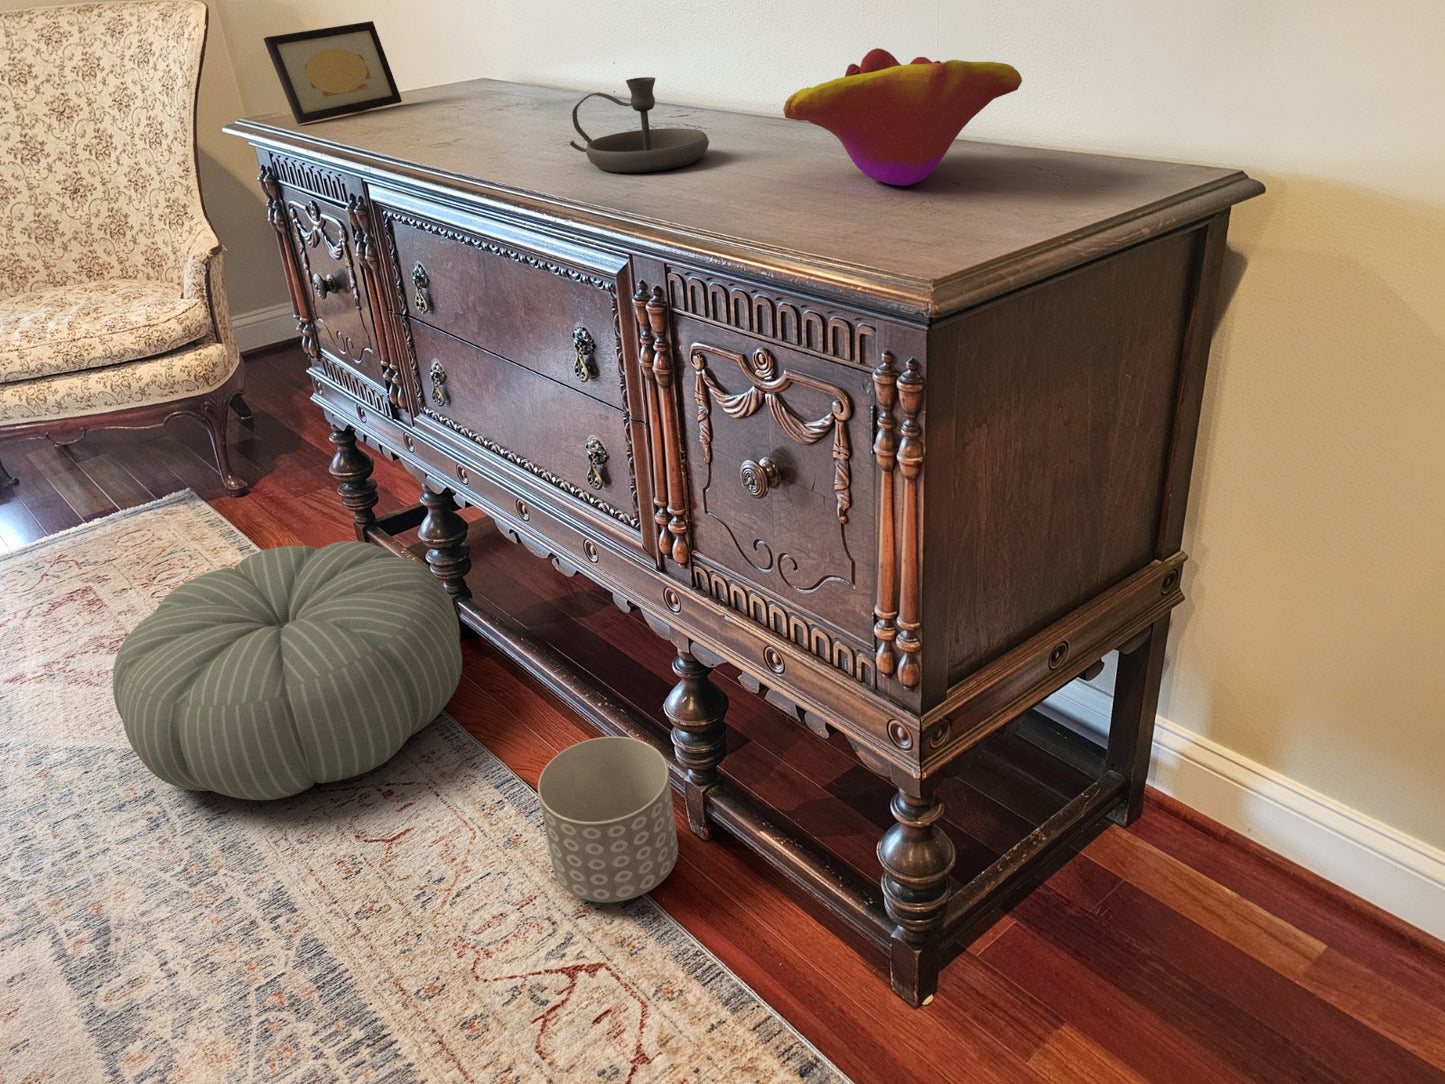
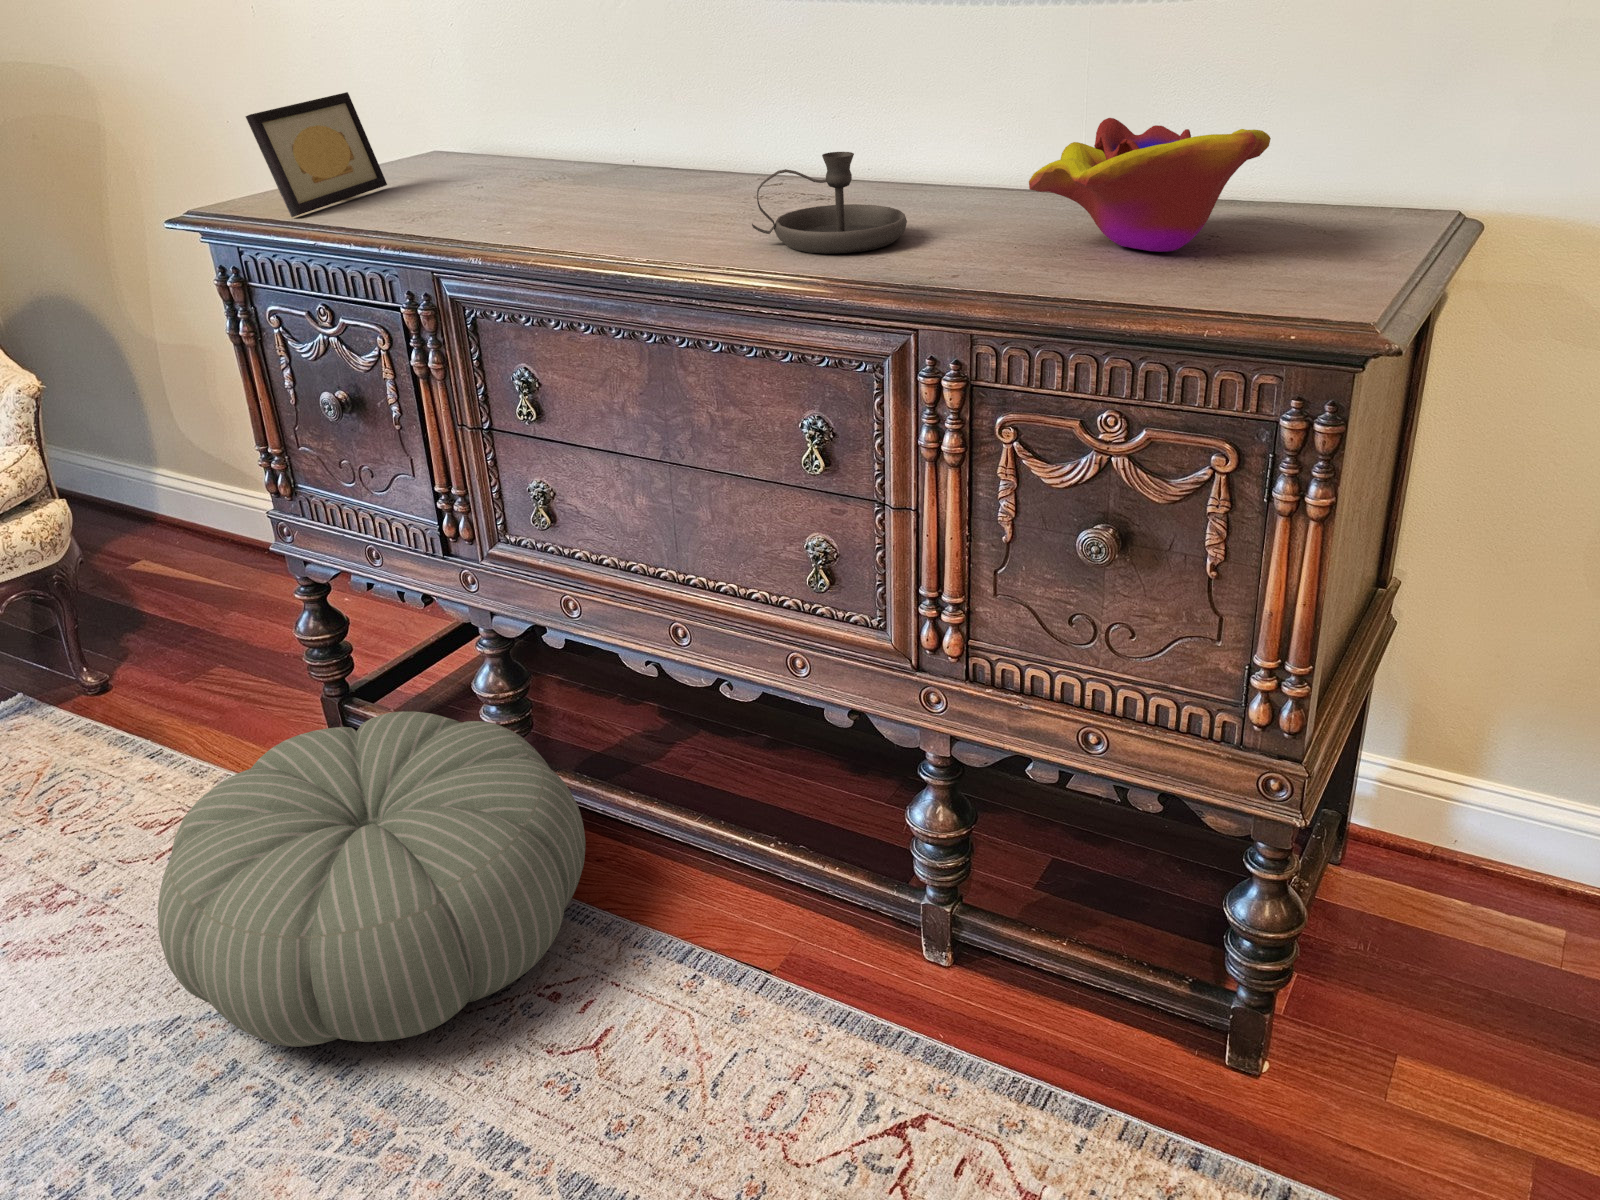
planter: present [538,736,678,902] -> none [799,868,945,1053]

